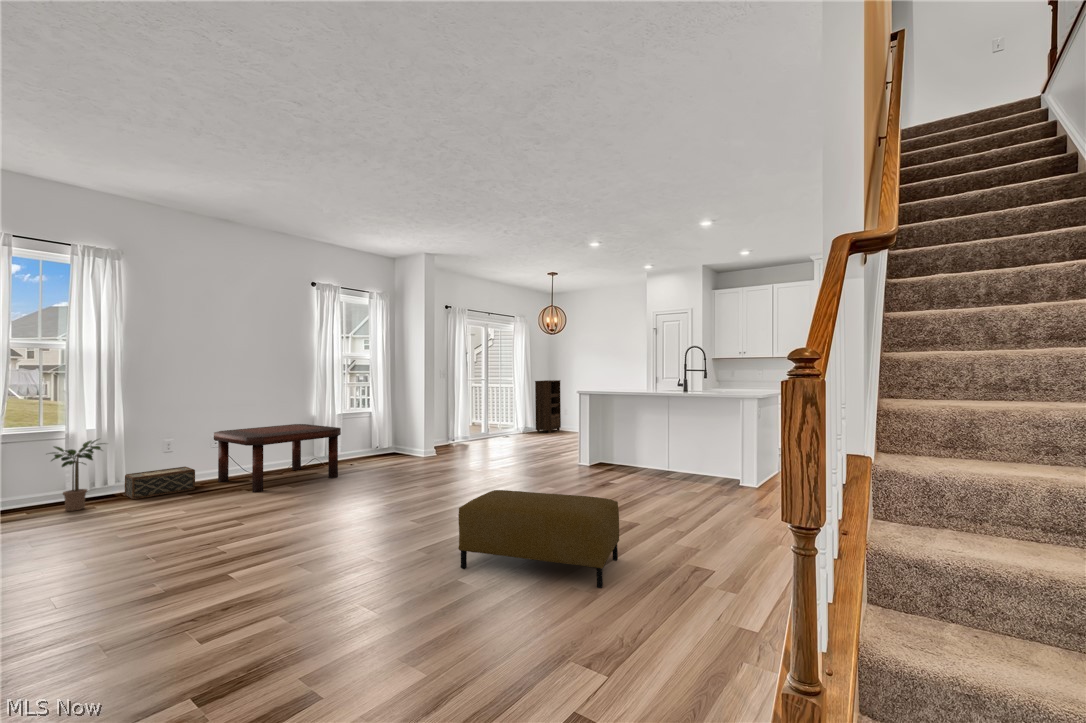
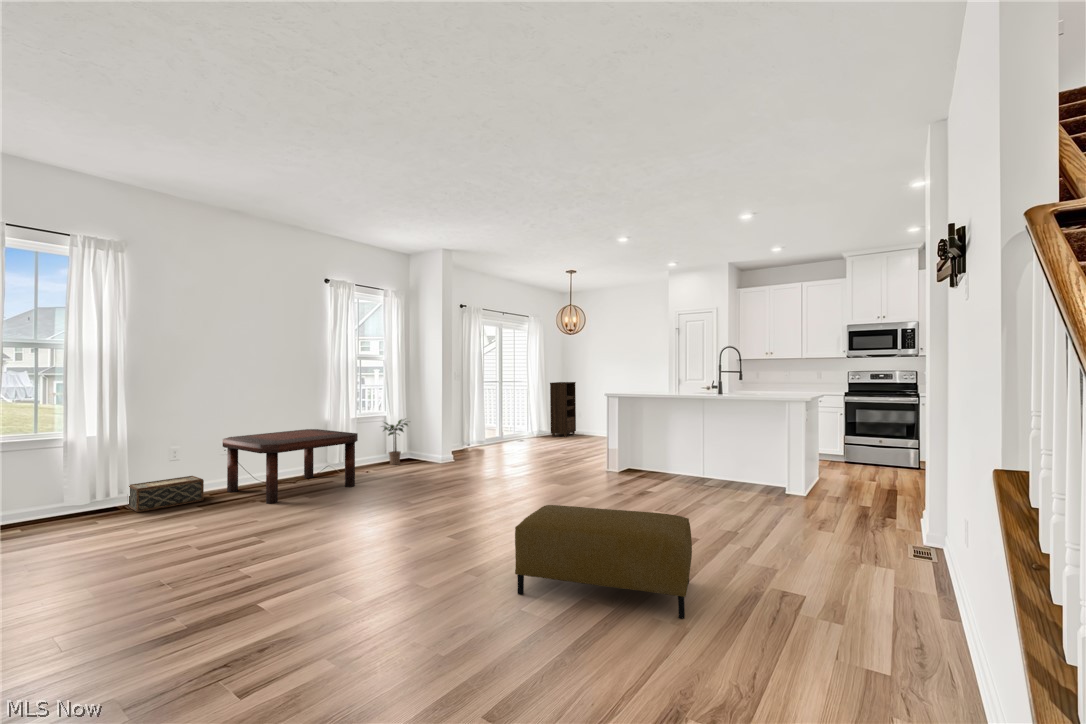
potted plant: present [49,440,105,511] -> present [383,419,408,465]

